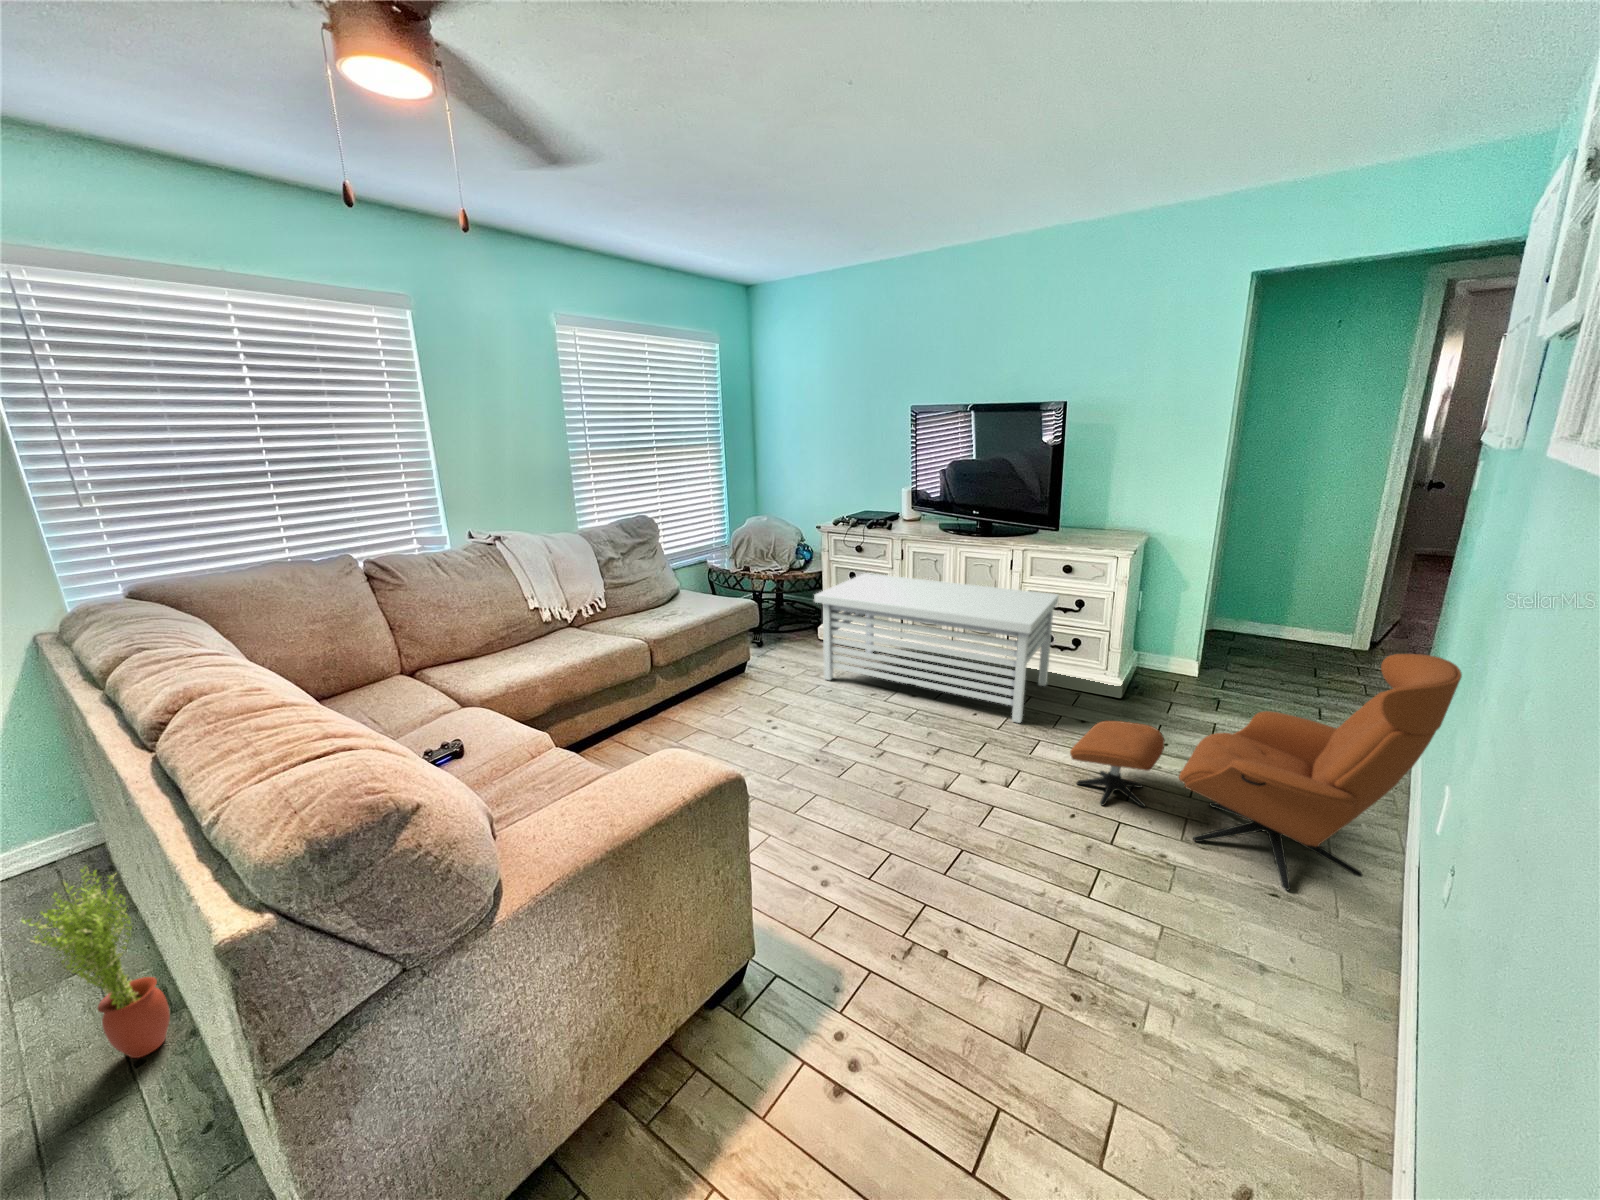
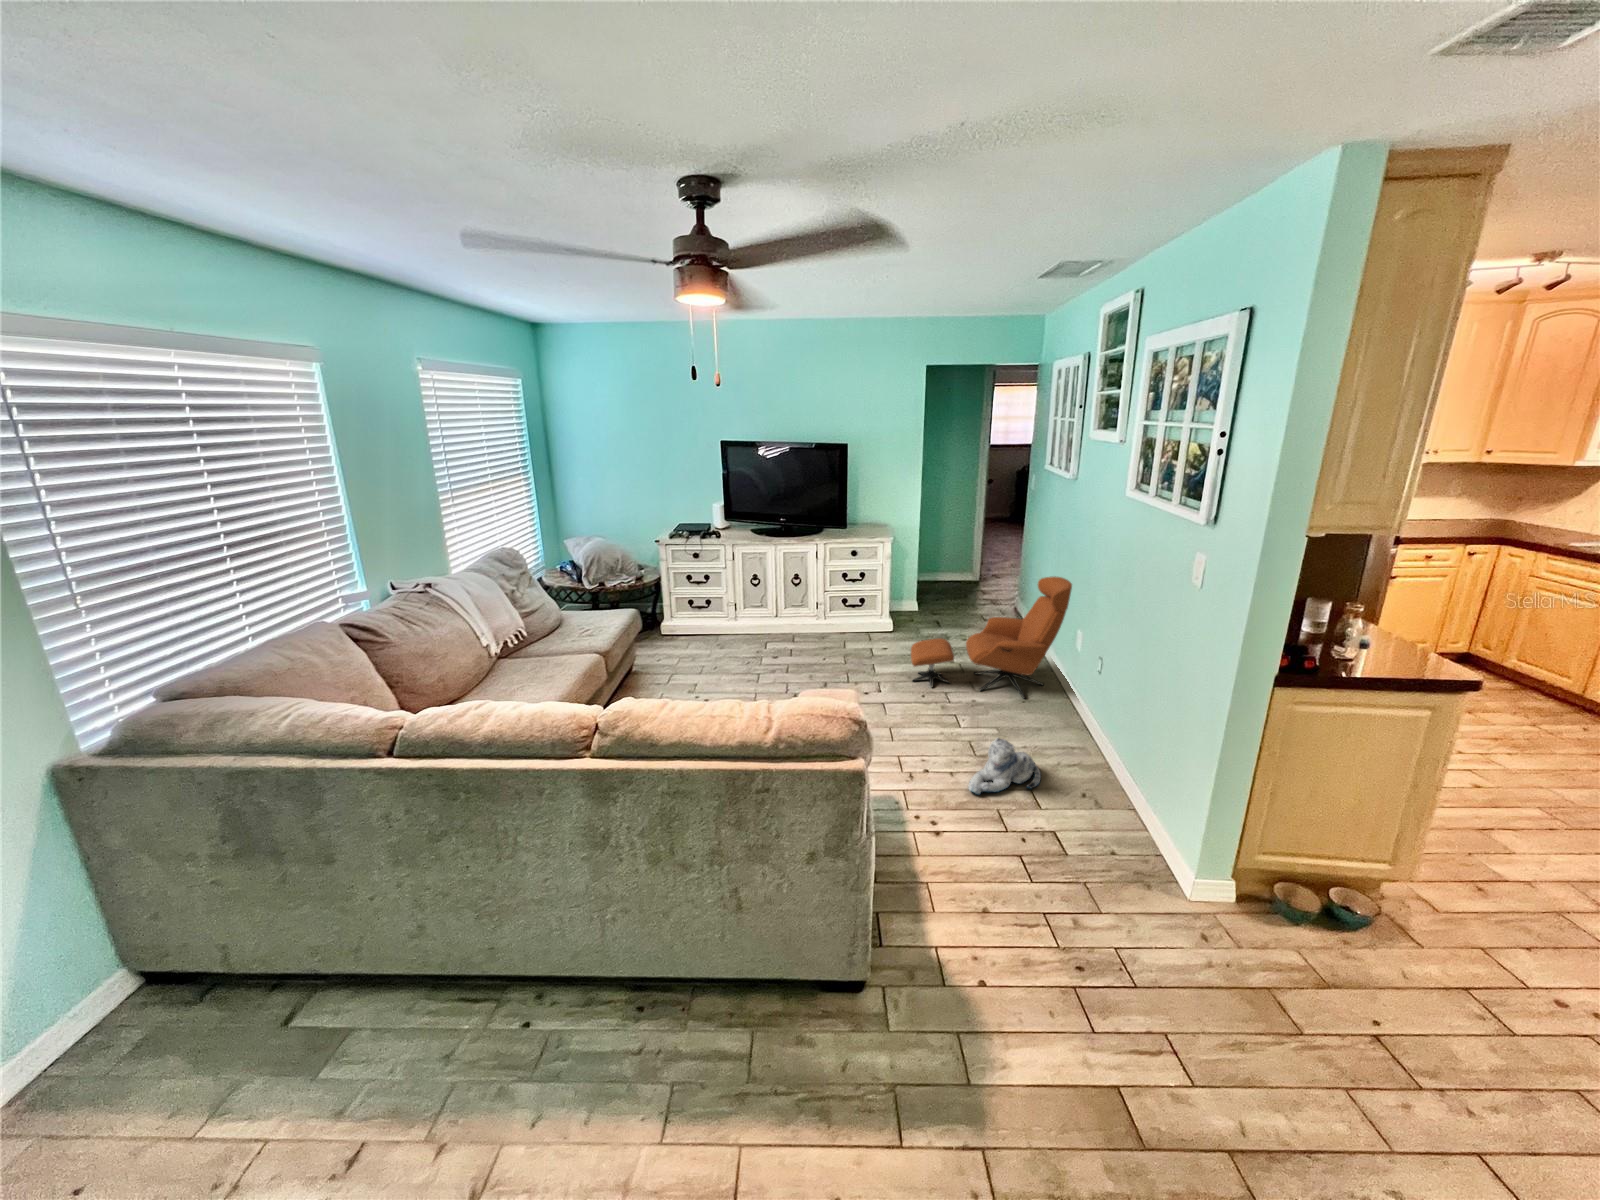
storage bench: present [814,573,1059,723] -> none [695,571,862,662]
potted plant: present [21,866,170,1058] -> none [439,890,528,1034]
plush toy: none [979,958,1187,1109] -> present [968,738,1041,794]

